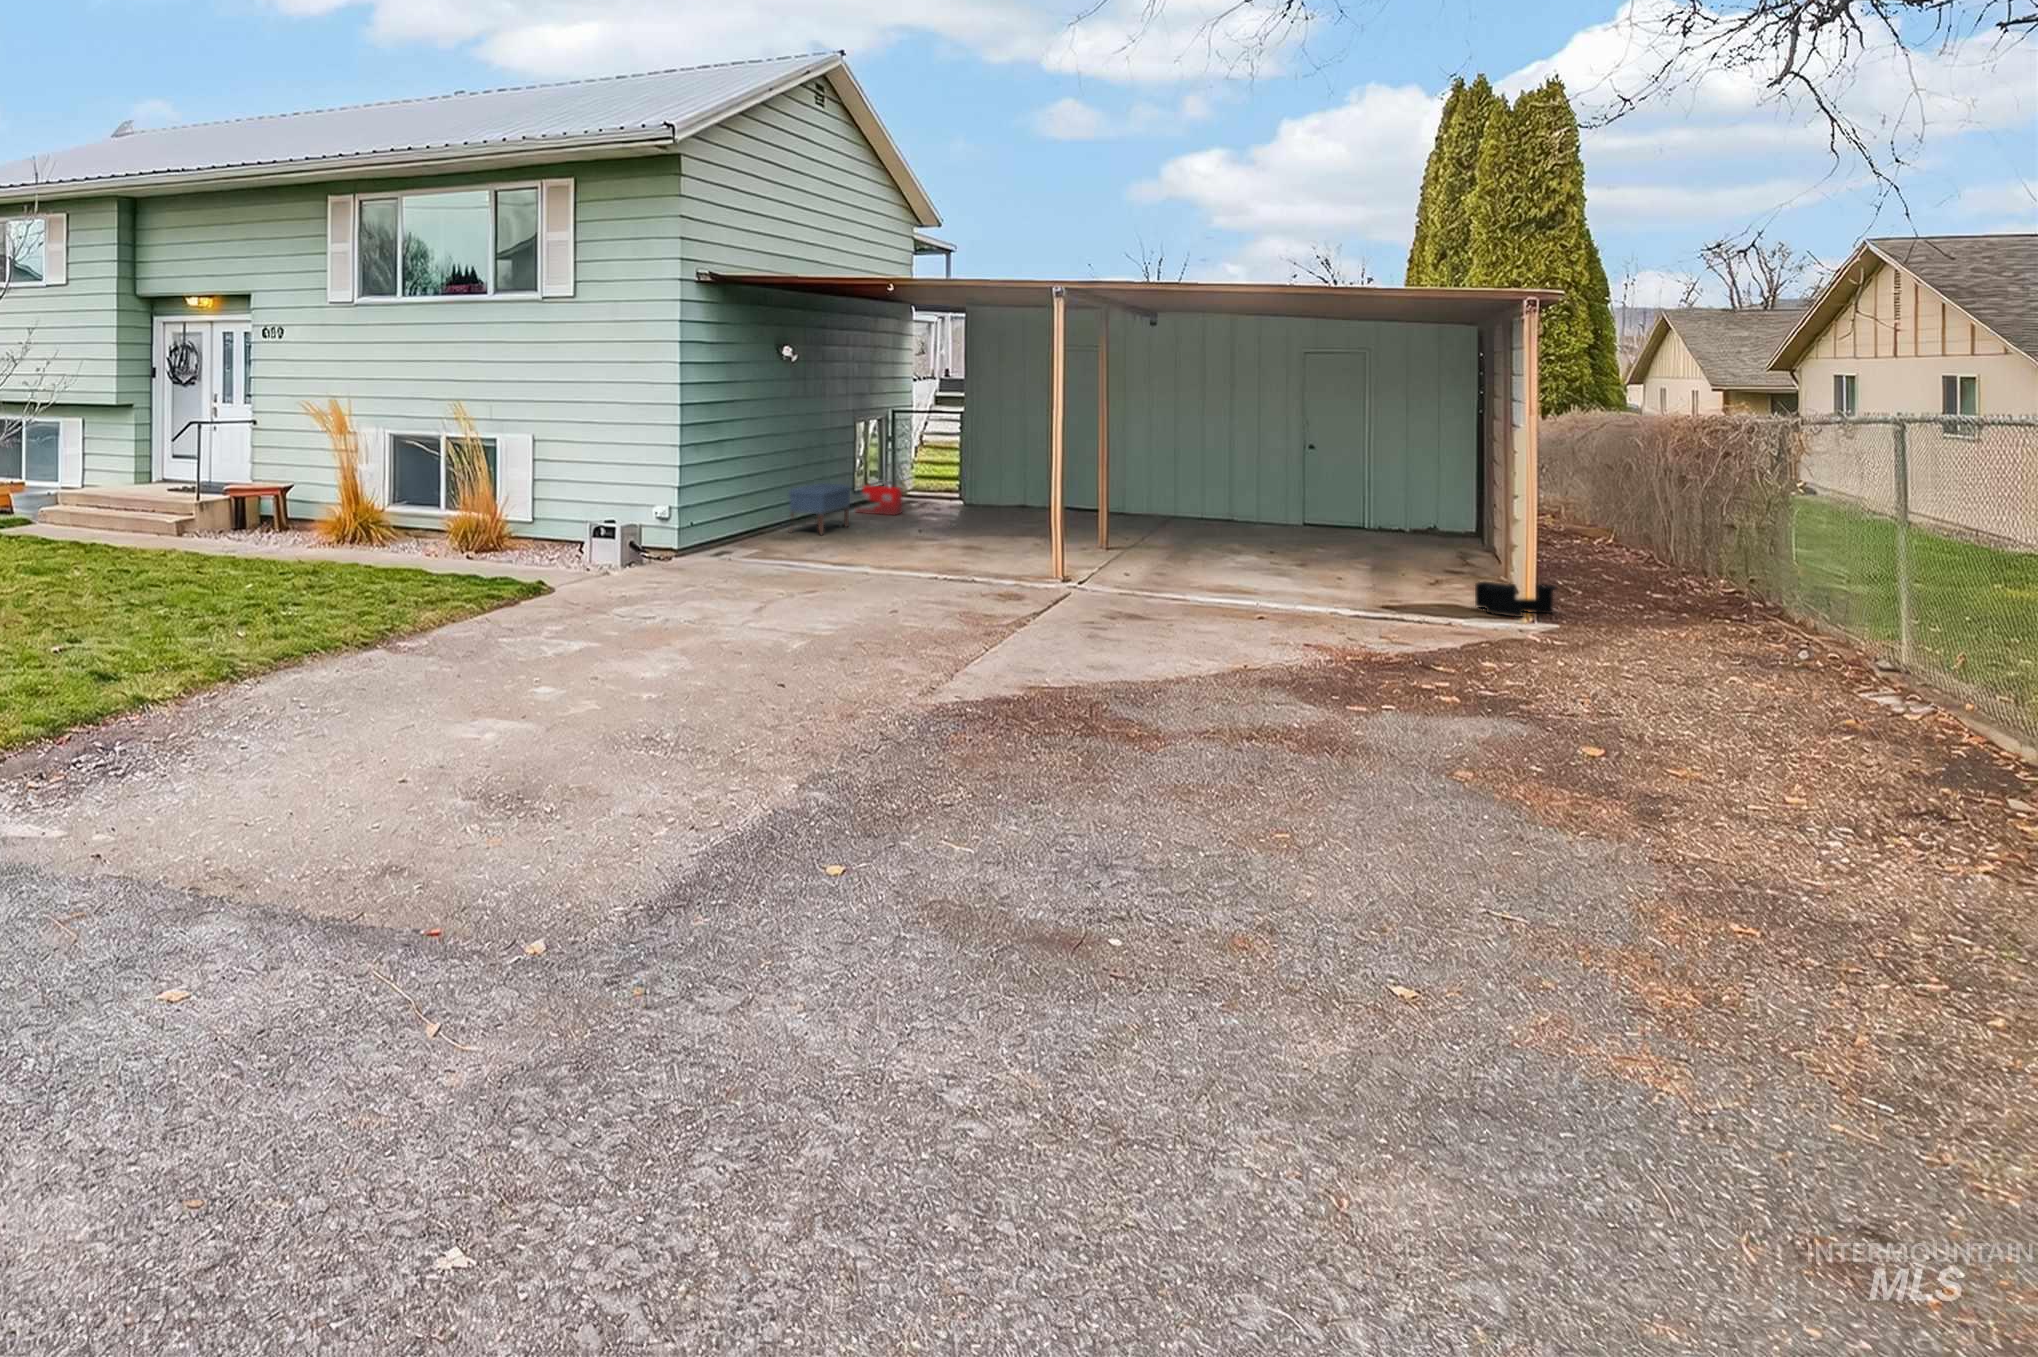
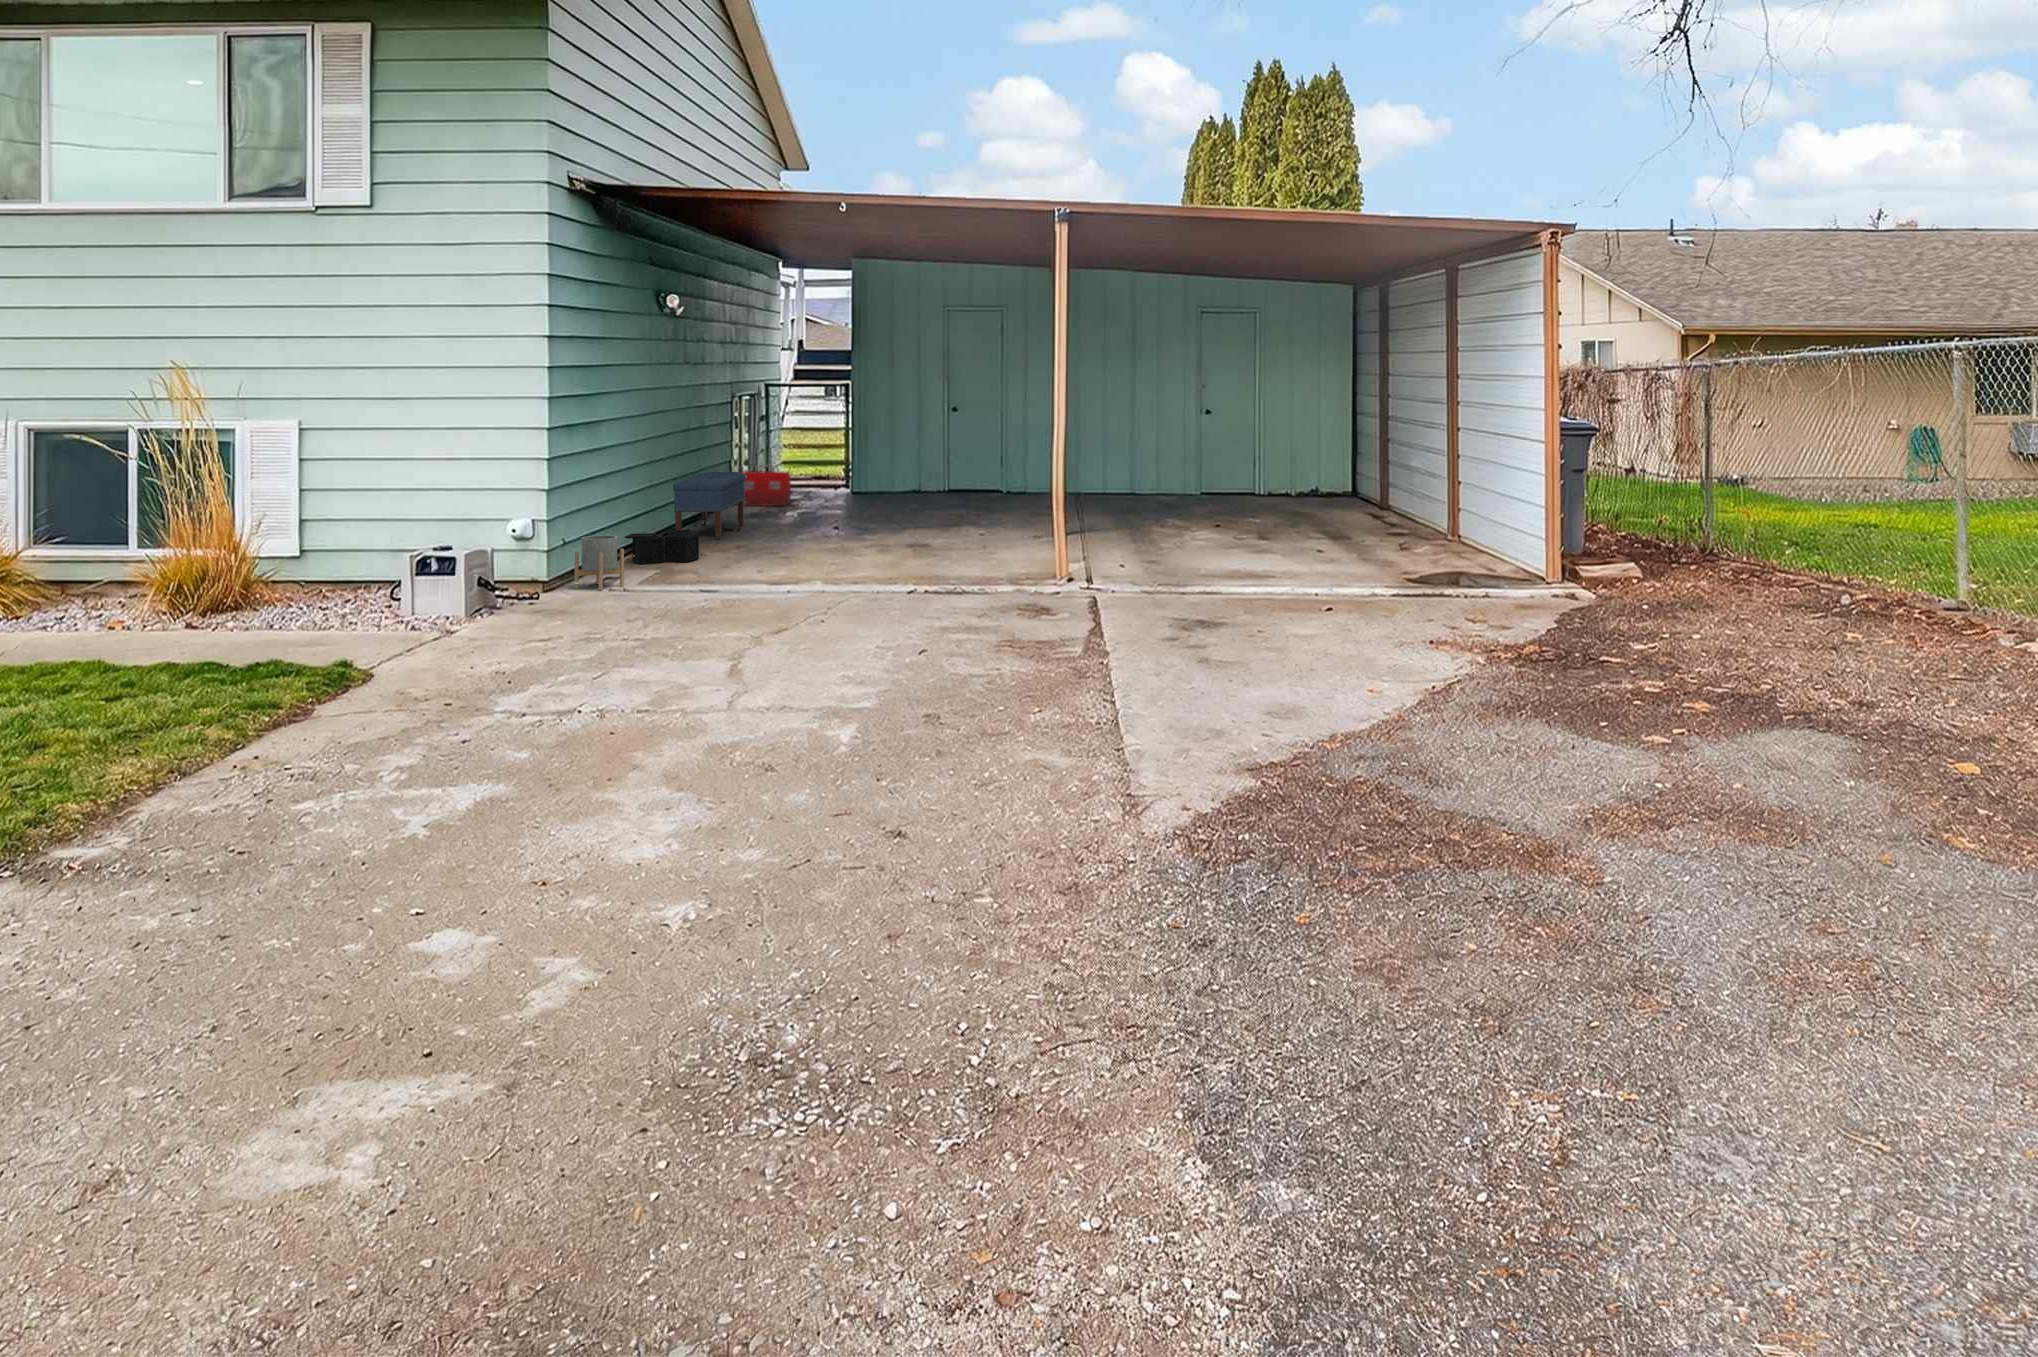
planter: none [698,522,731,561] -> present [574,535,624,591]
storage bin: present [1475,582,1556,617] -> present [625,530,706,564]

